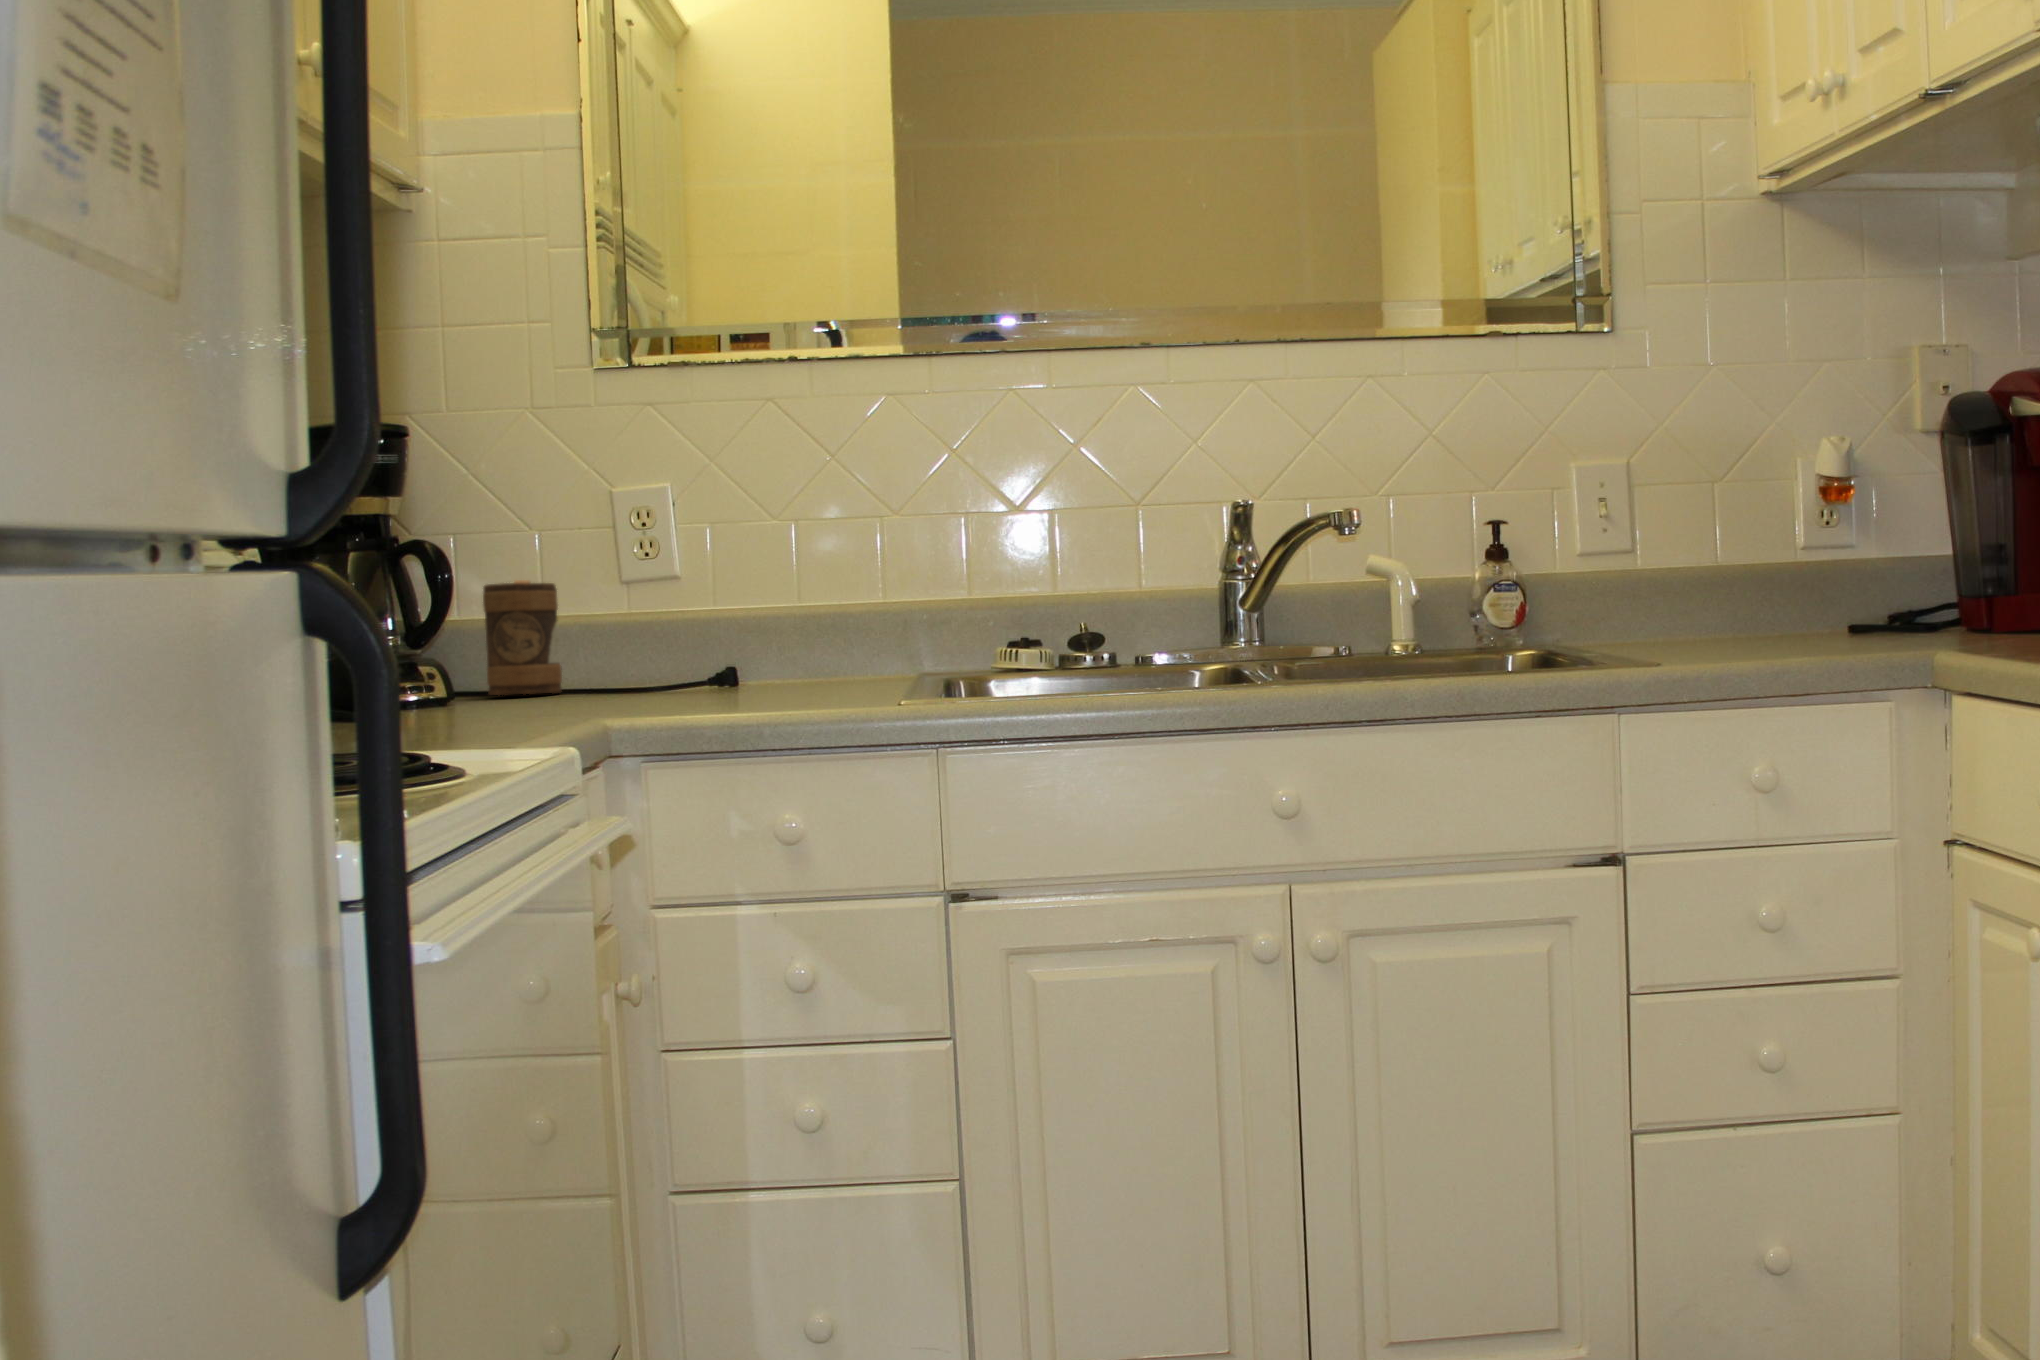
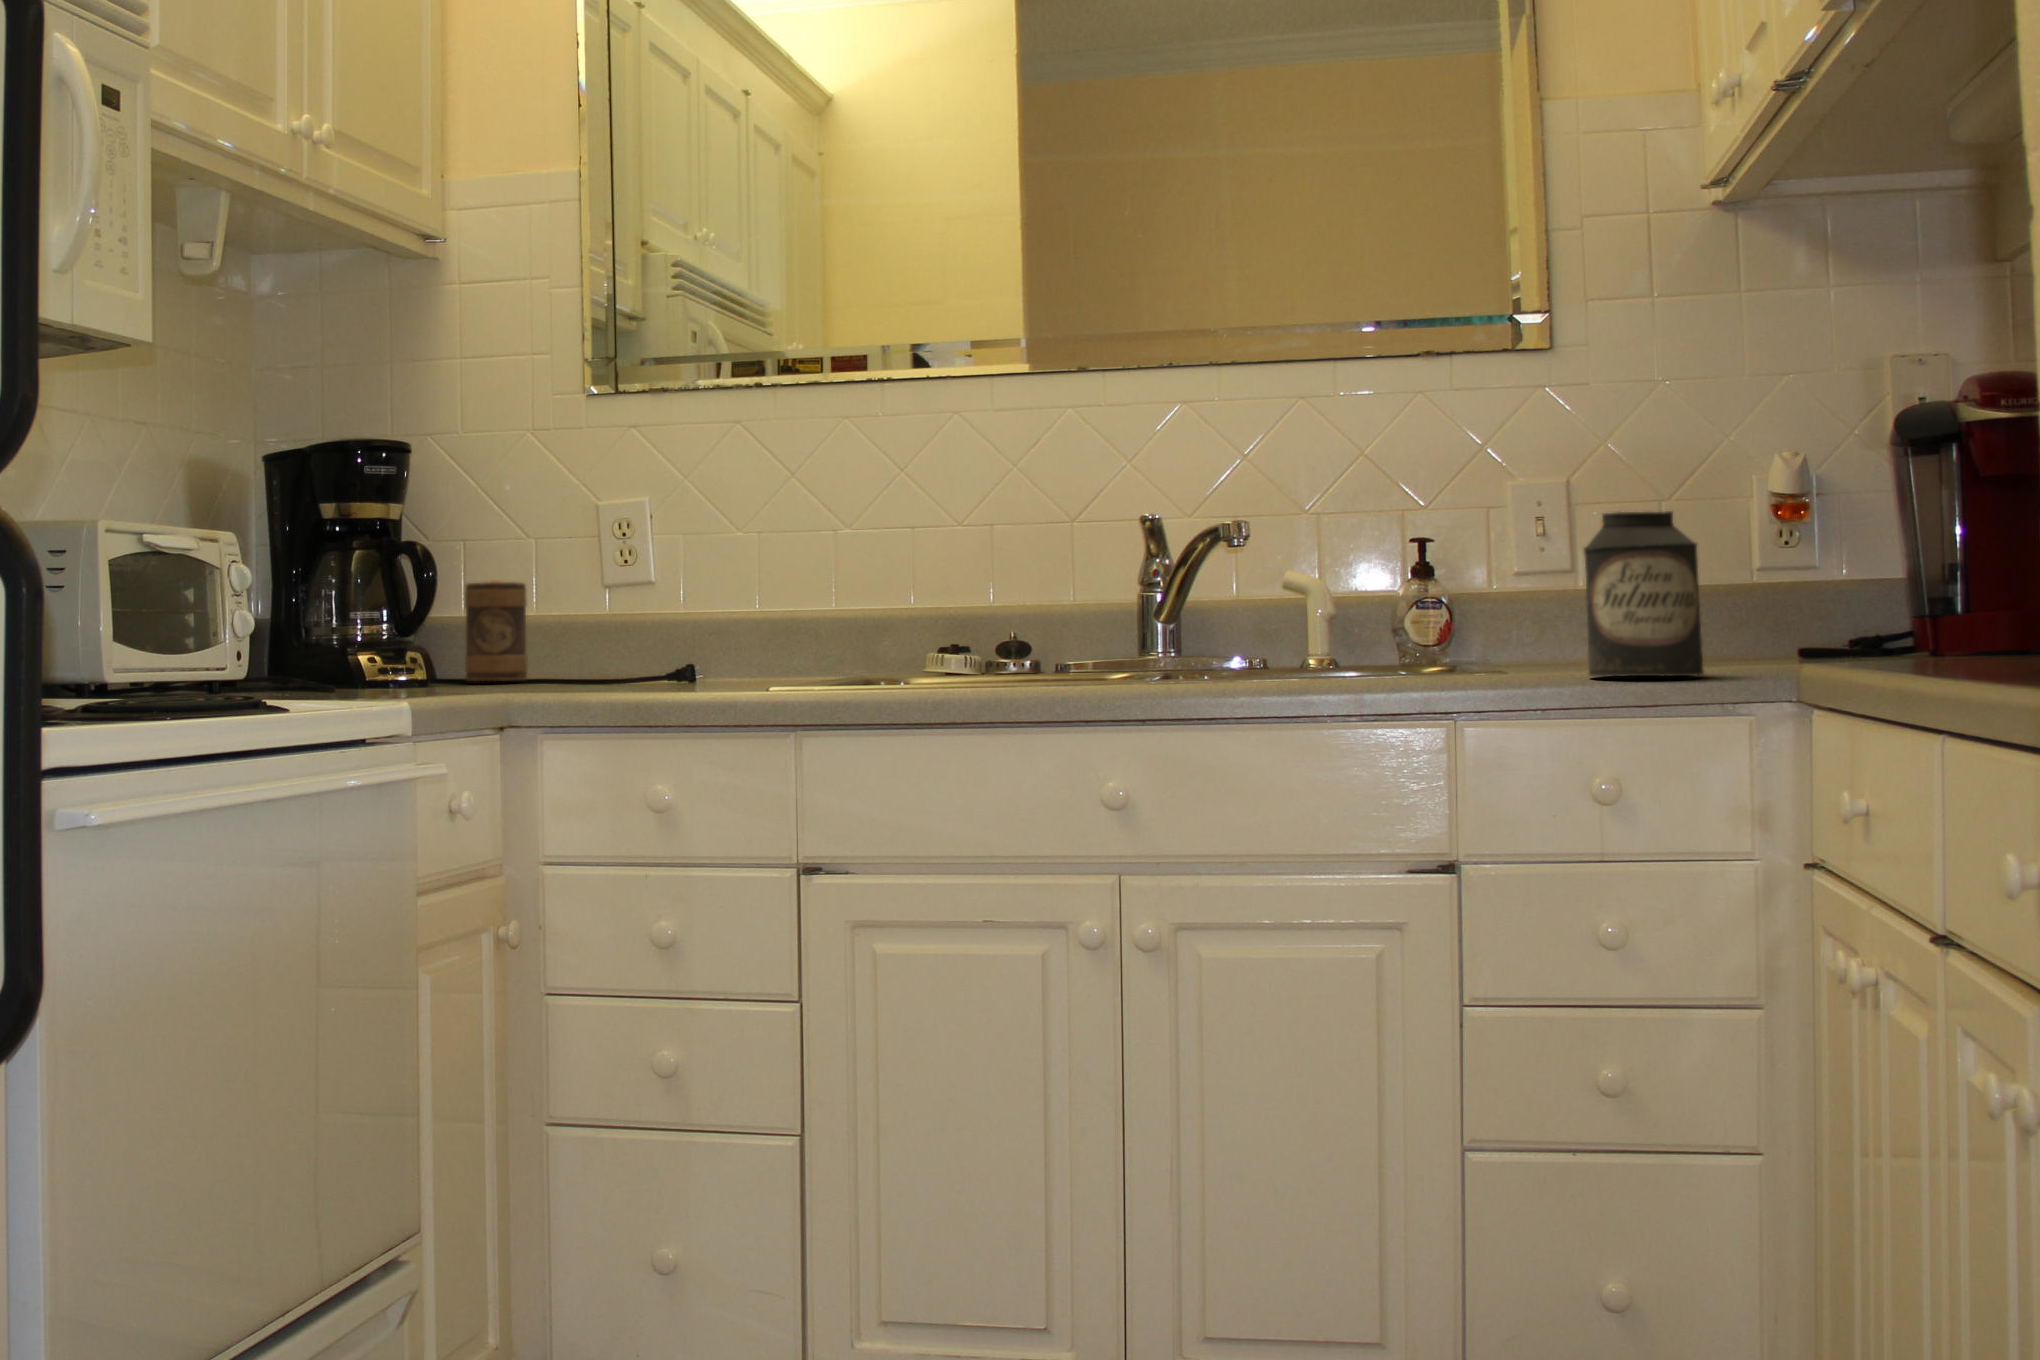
canister: none [1637,491,1746,658] -> present [1584,511,1704,677]

